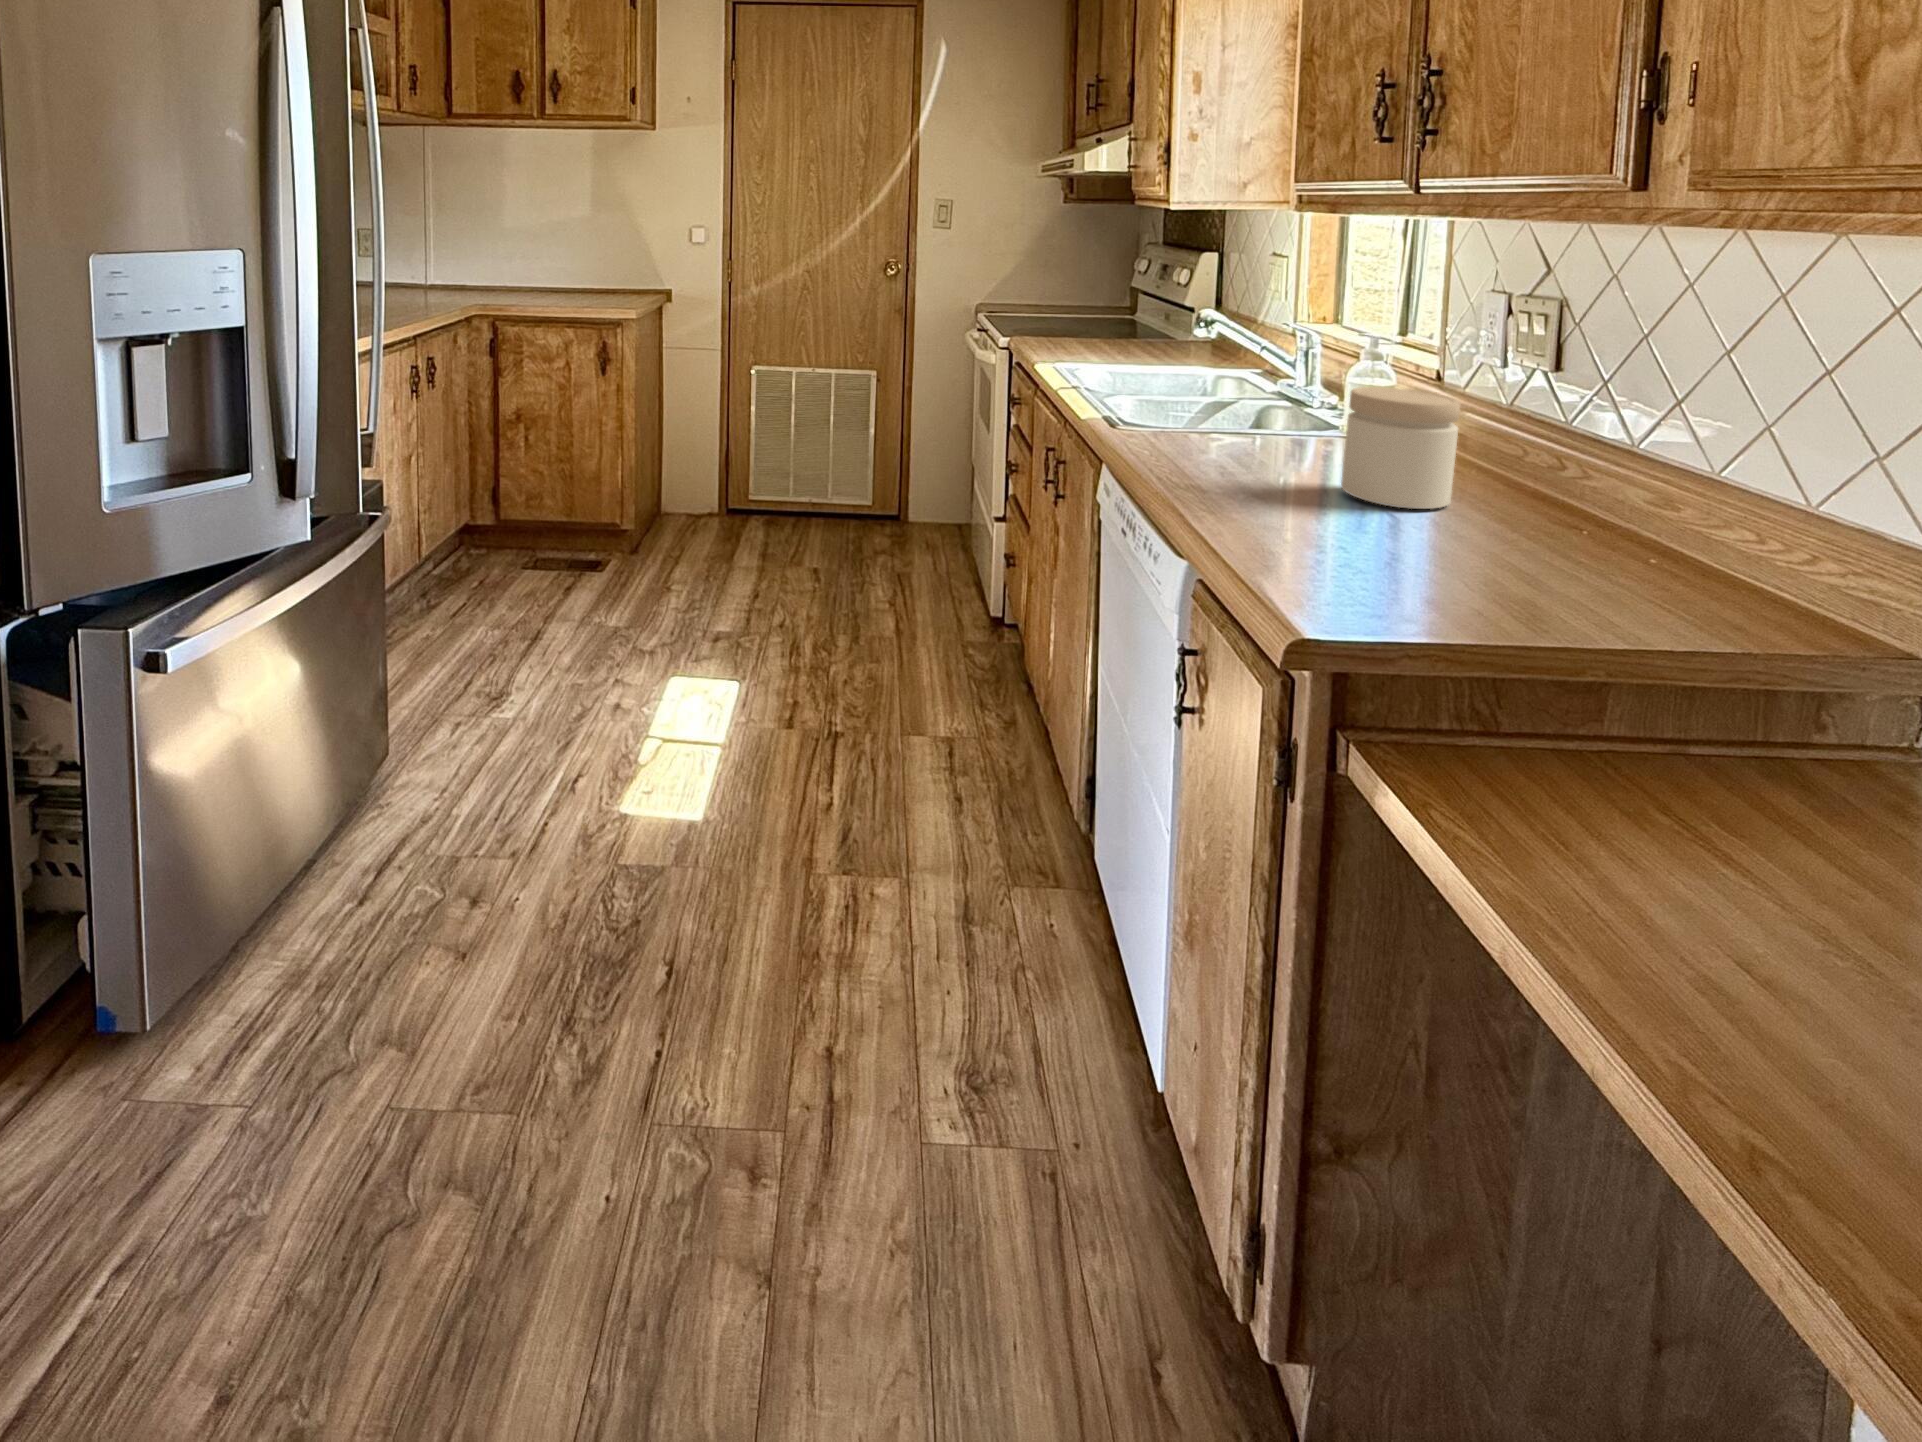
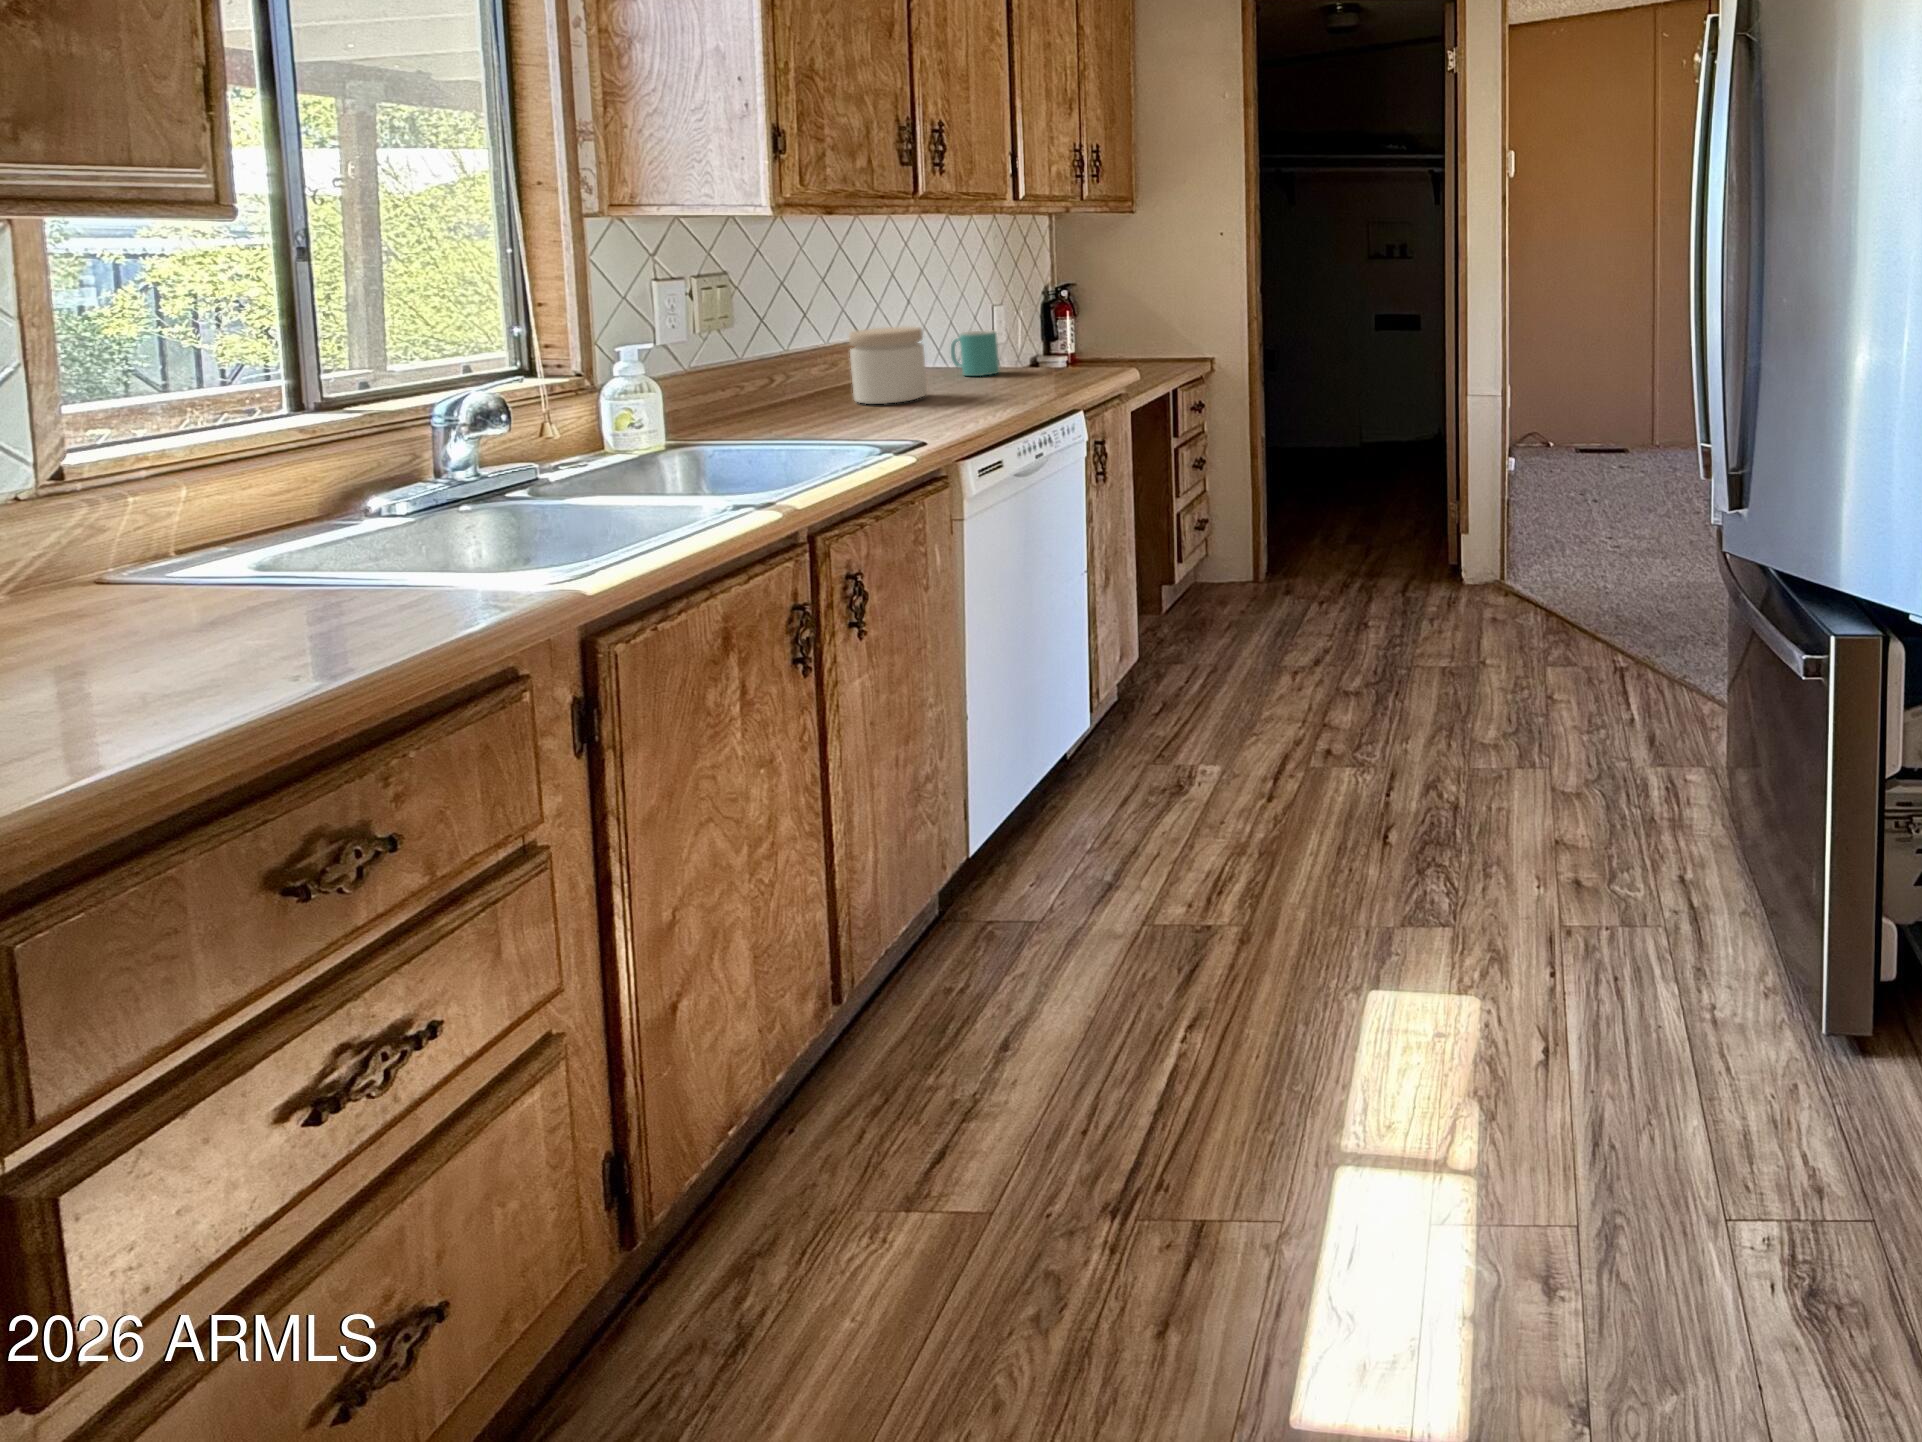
mug: none [1453,478,1576,585] -> present [951,330,999,376]

